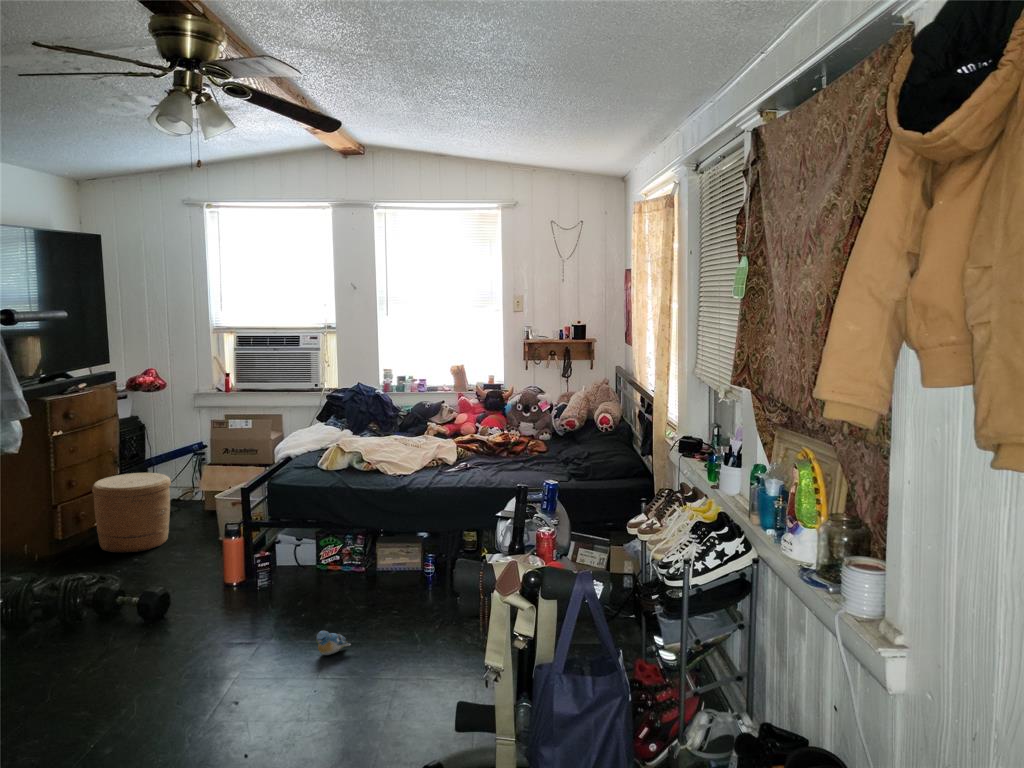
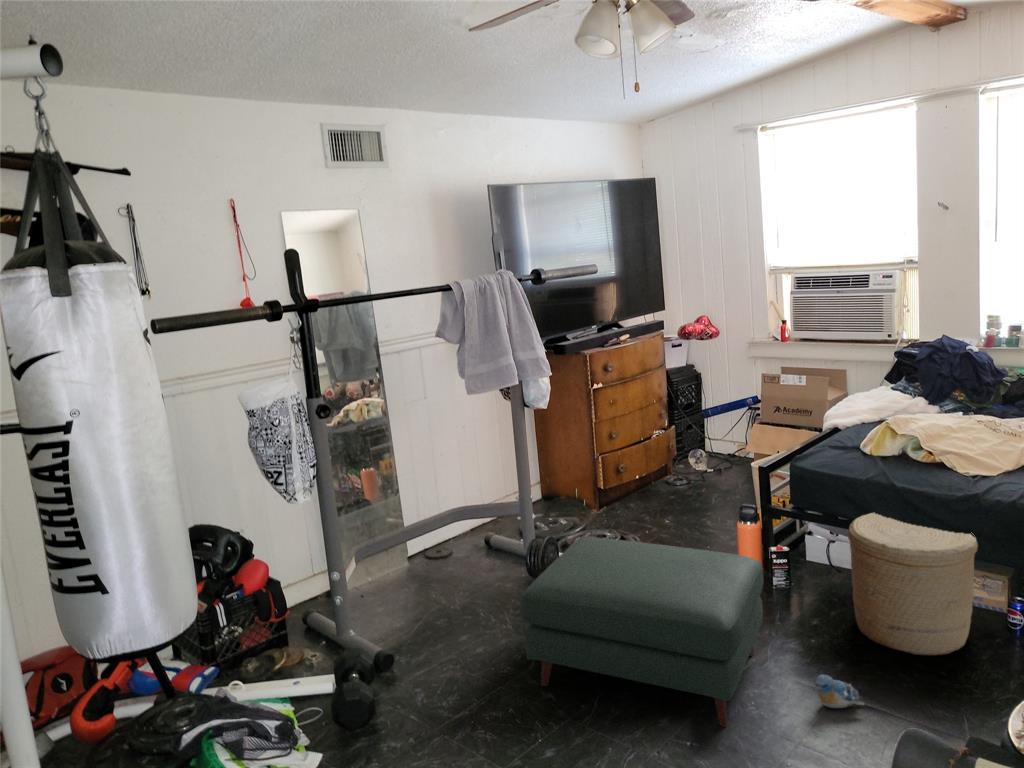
woven basket: present [92,473,171,552] -> present [848,513,977,655]
ottoman: none [41,557,266,720] -> present [521,537,764,727]

